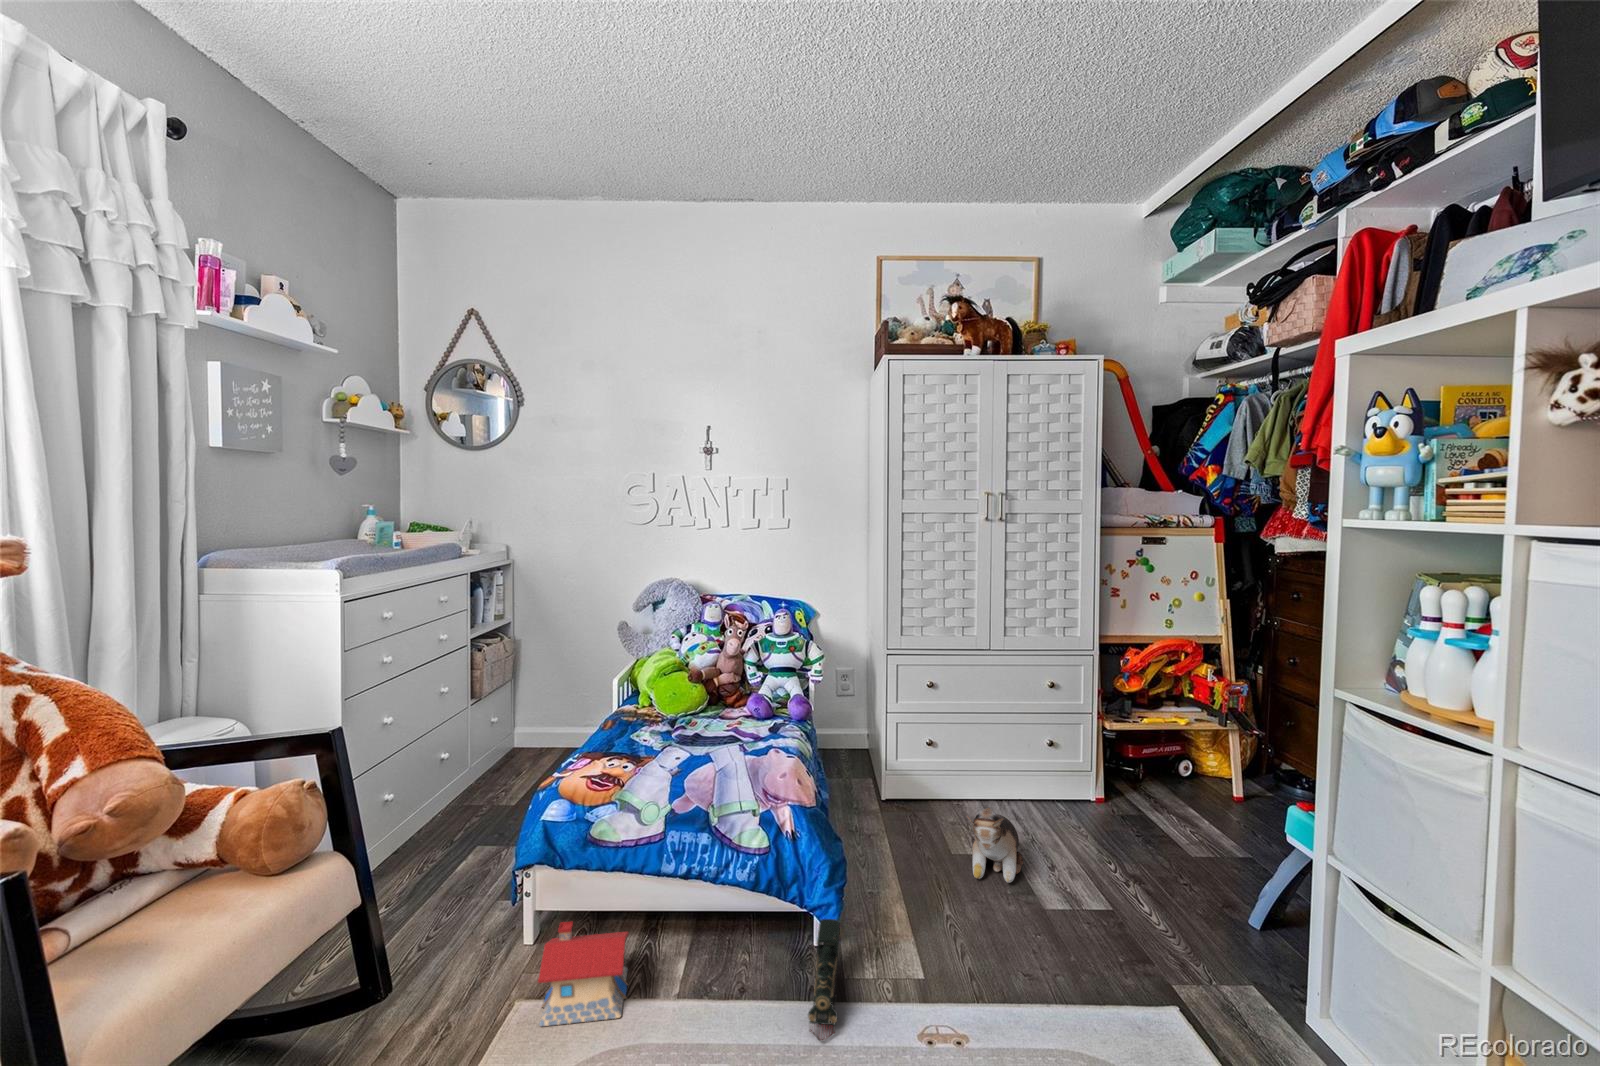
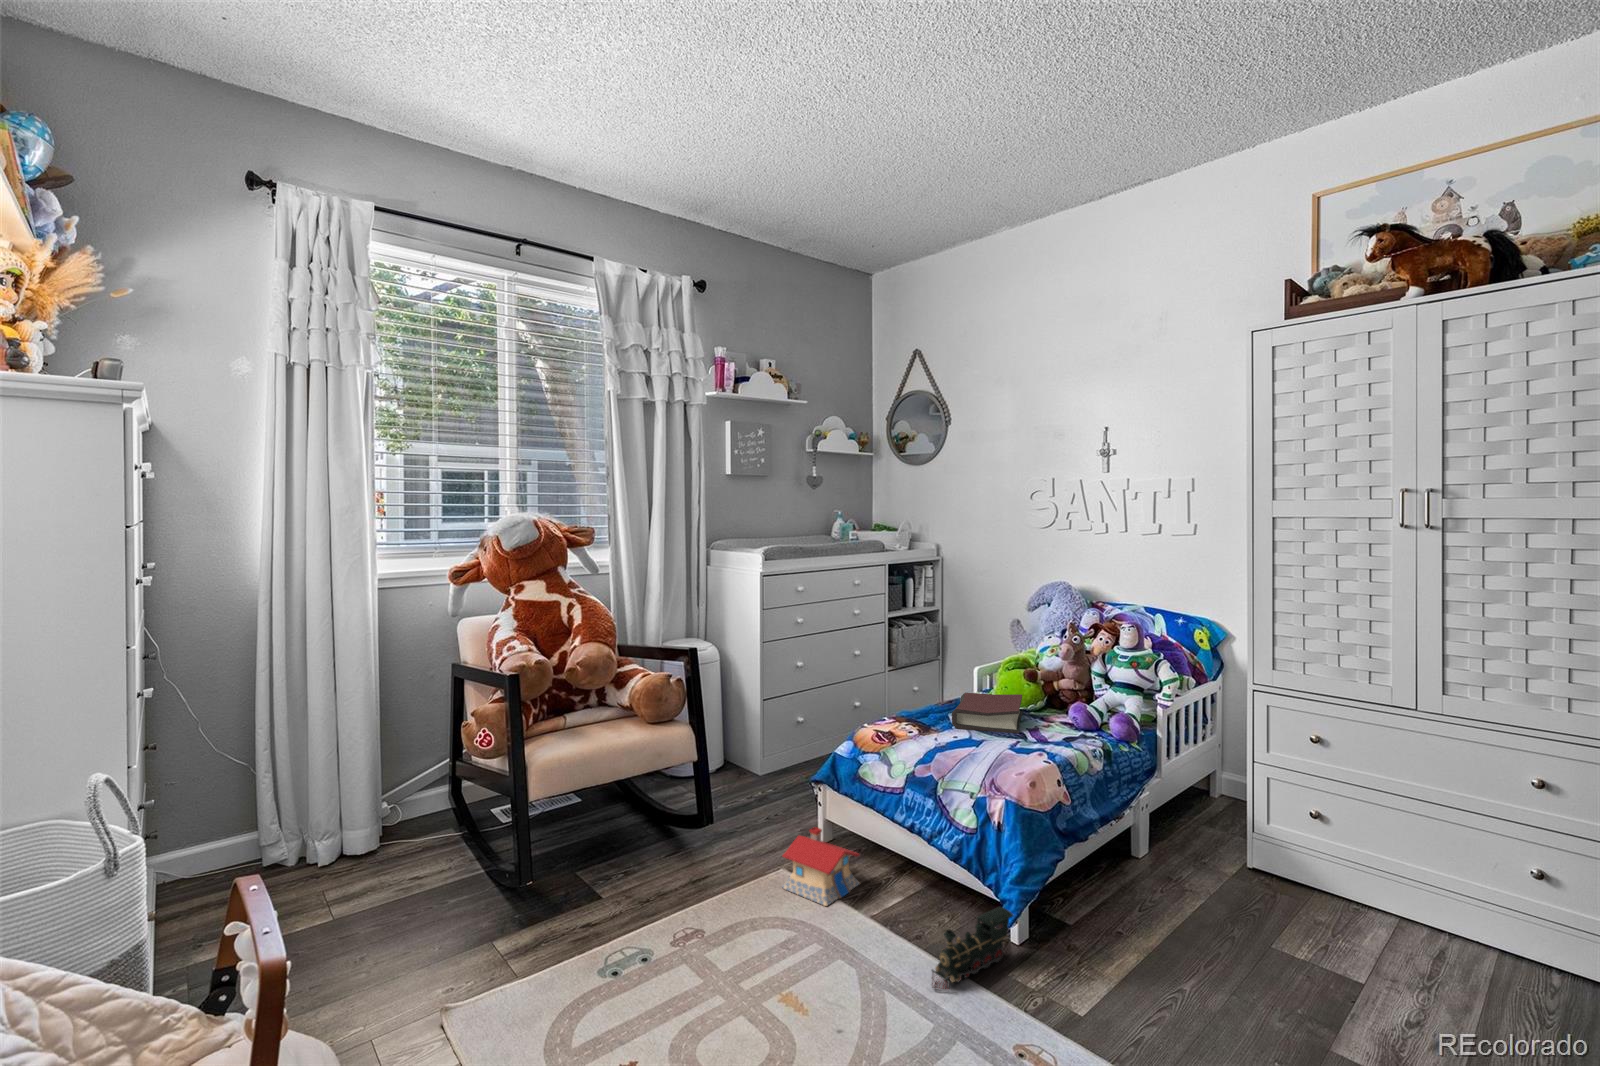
hardback book: none [643,696,735,747] -> present [952,693,1022,733]
plush toy: present [967,808,1023,883] -> none [1227,881,1372,991]

